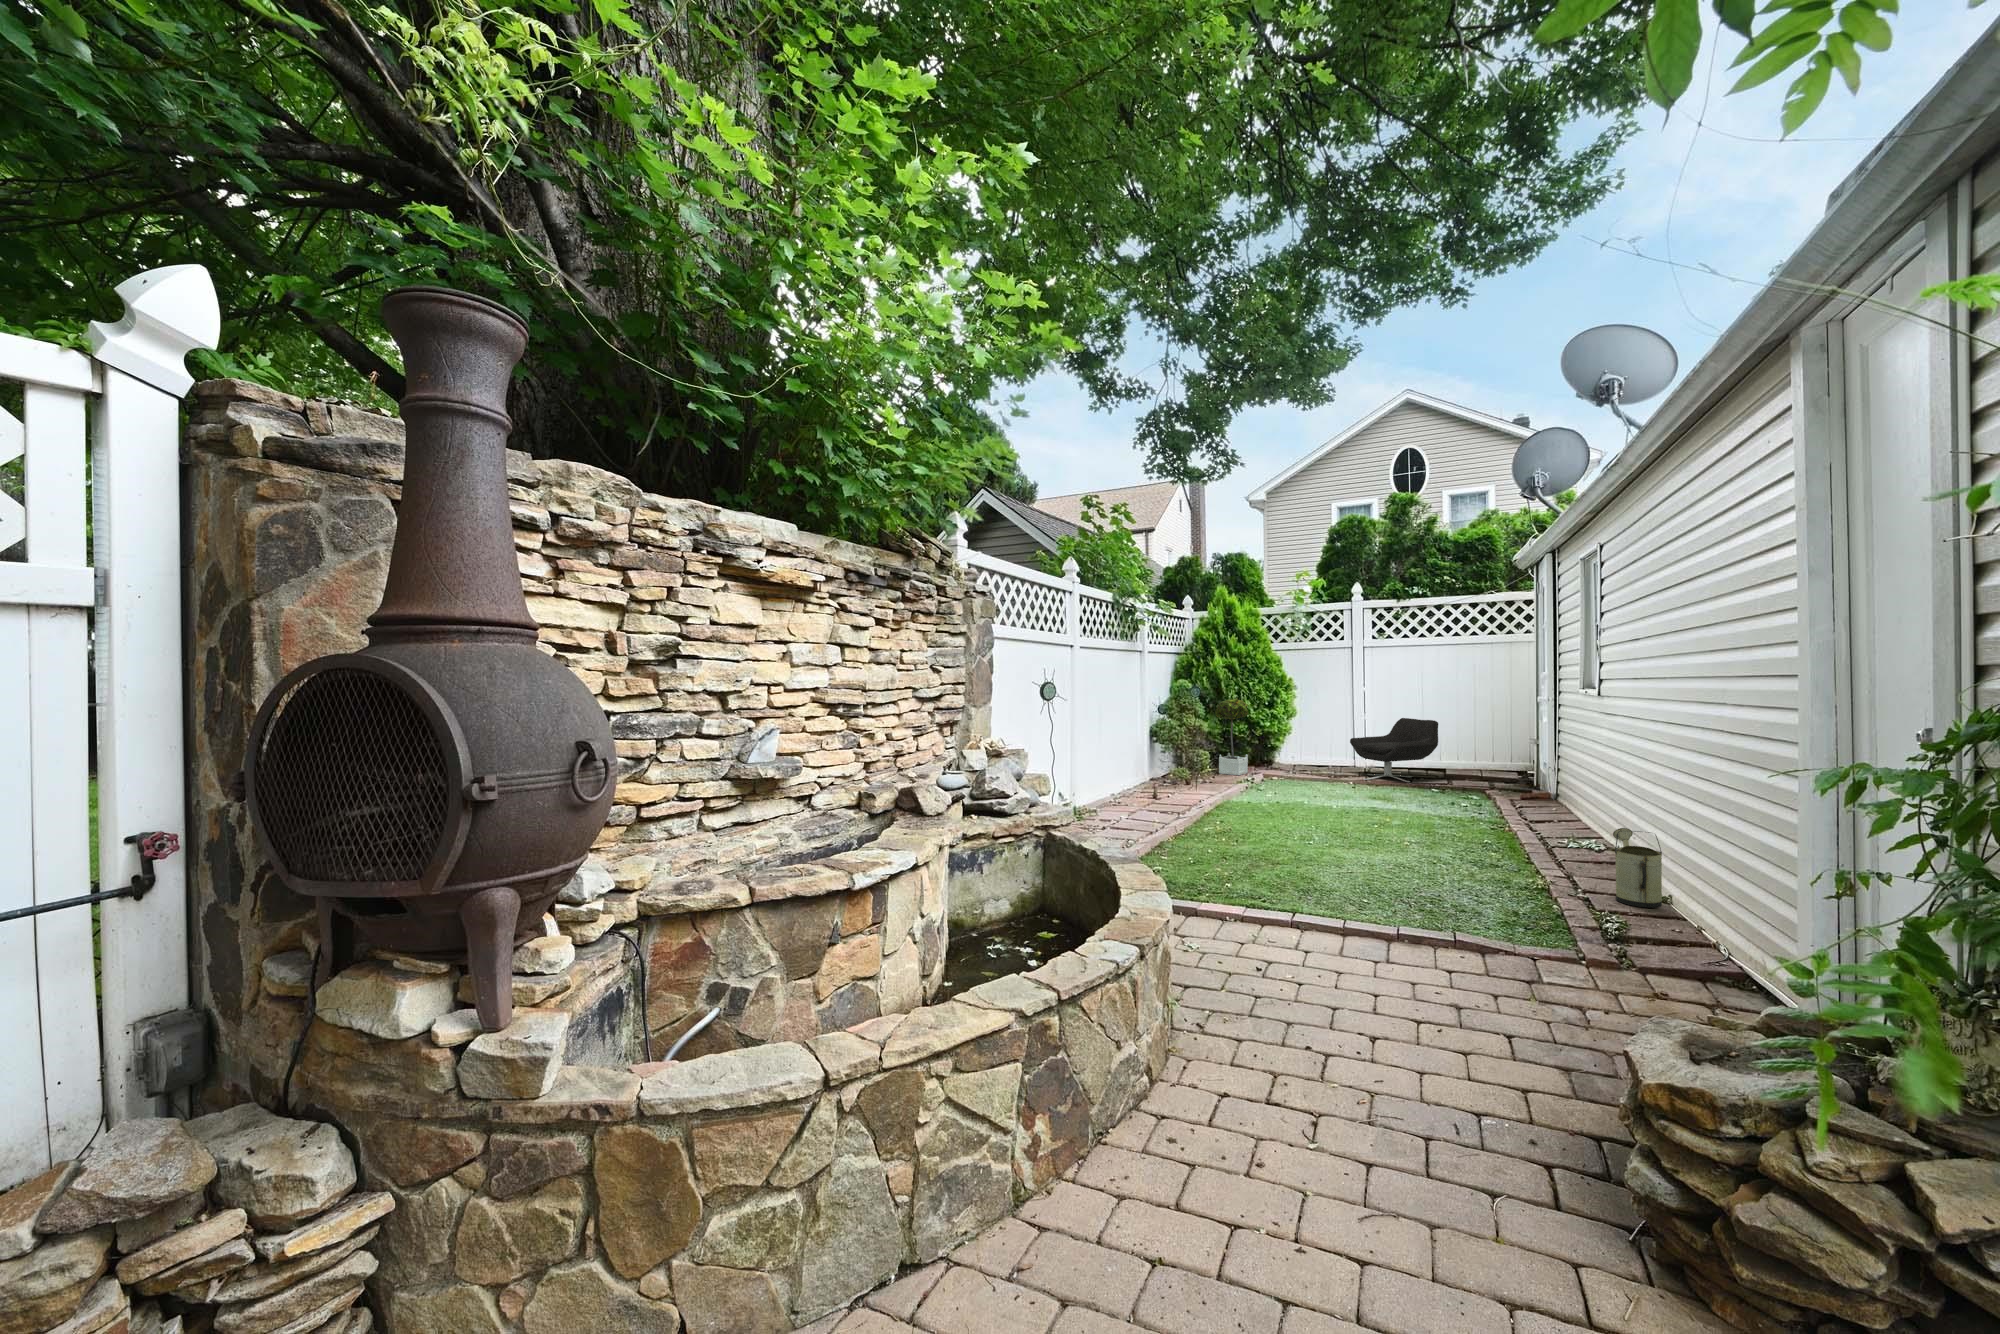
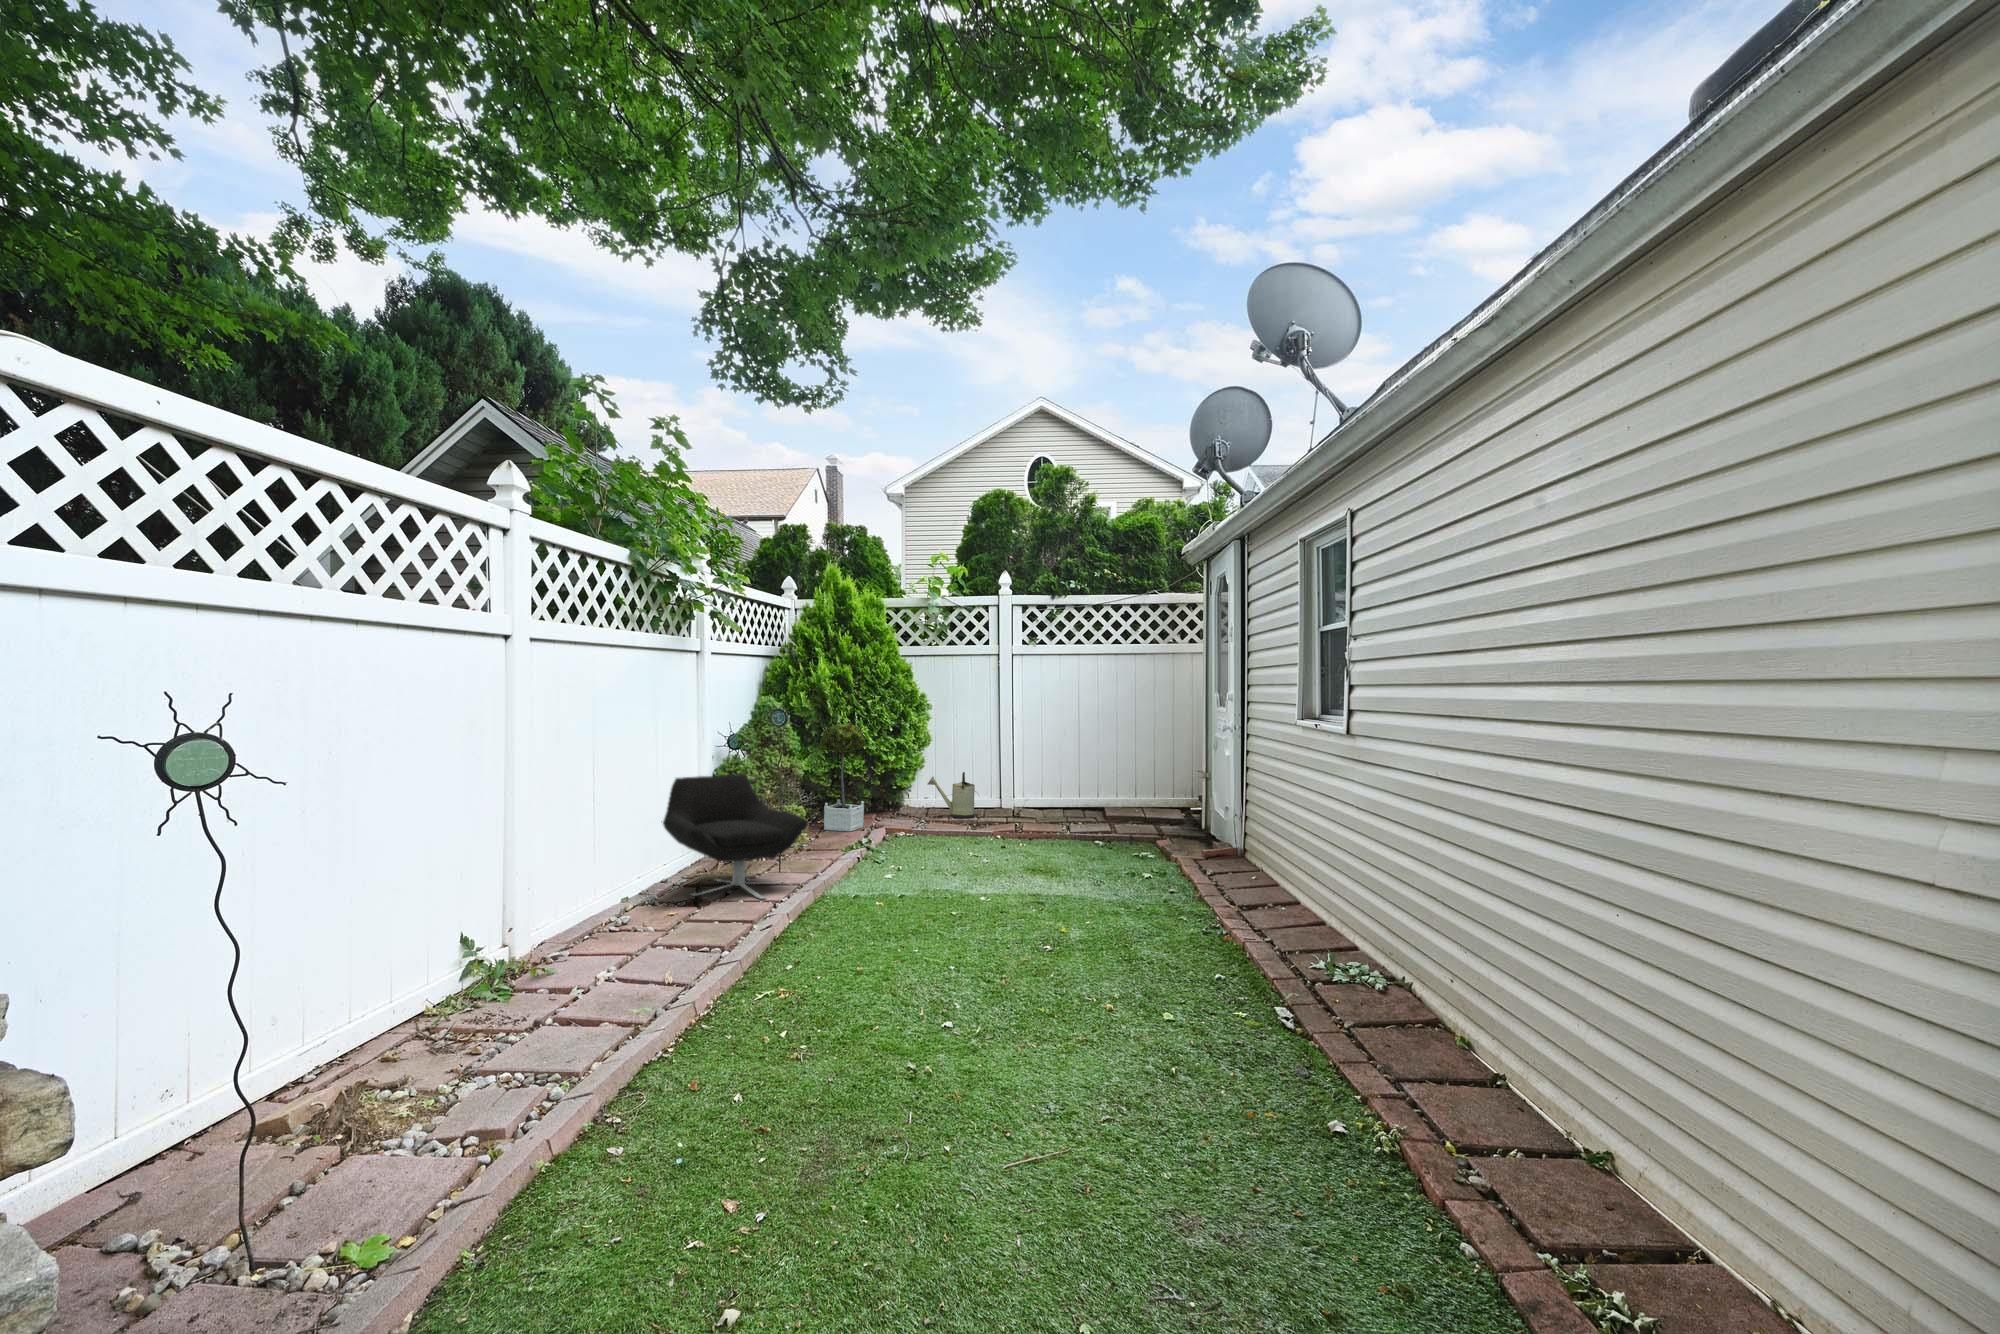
lounge chair: present [1350,718,1438,782] -> present [661,774,808,899]
watering can: present [1613,828,1662,908] -> present [928,772,975,818]

